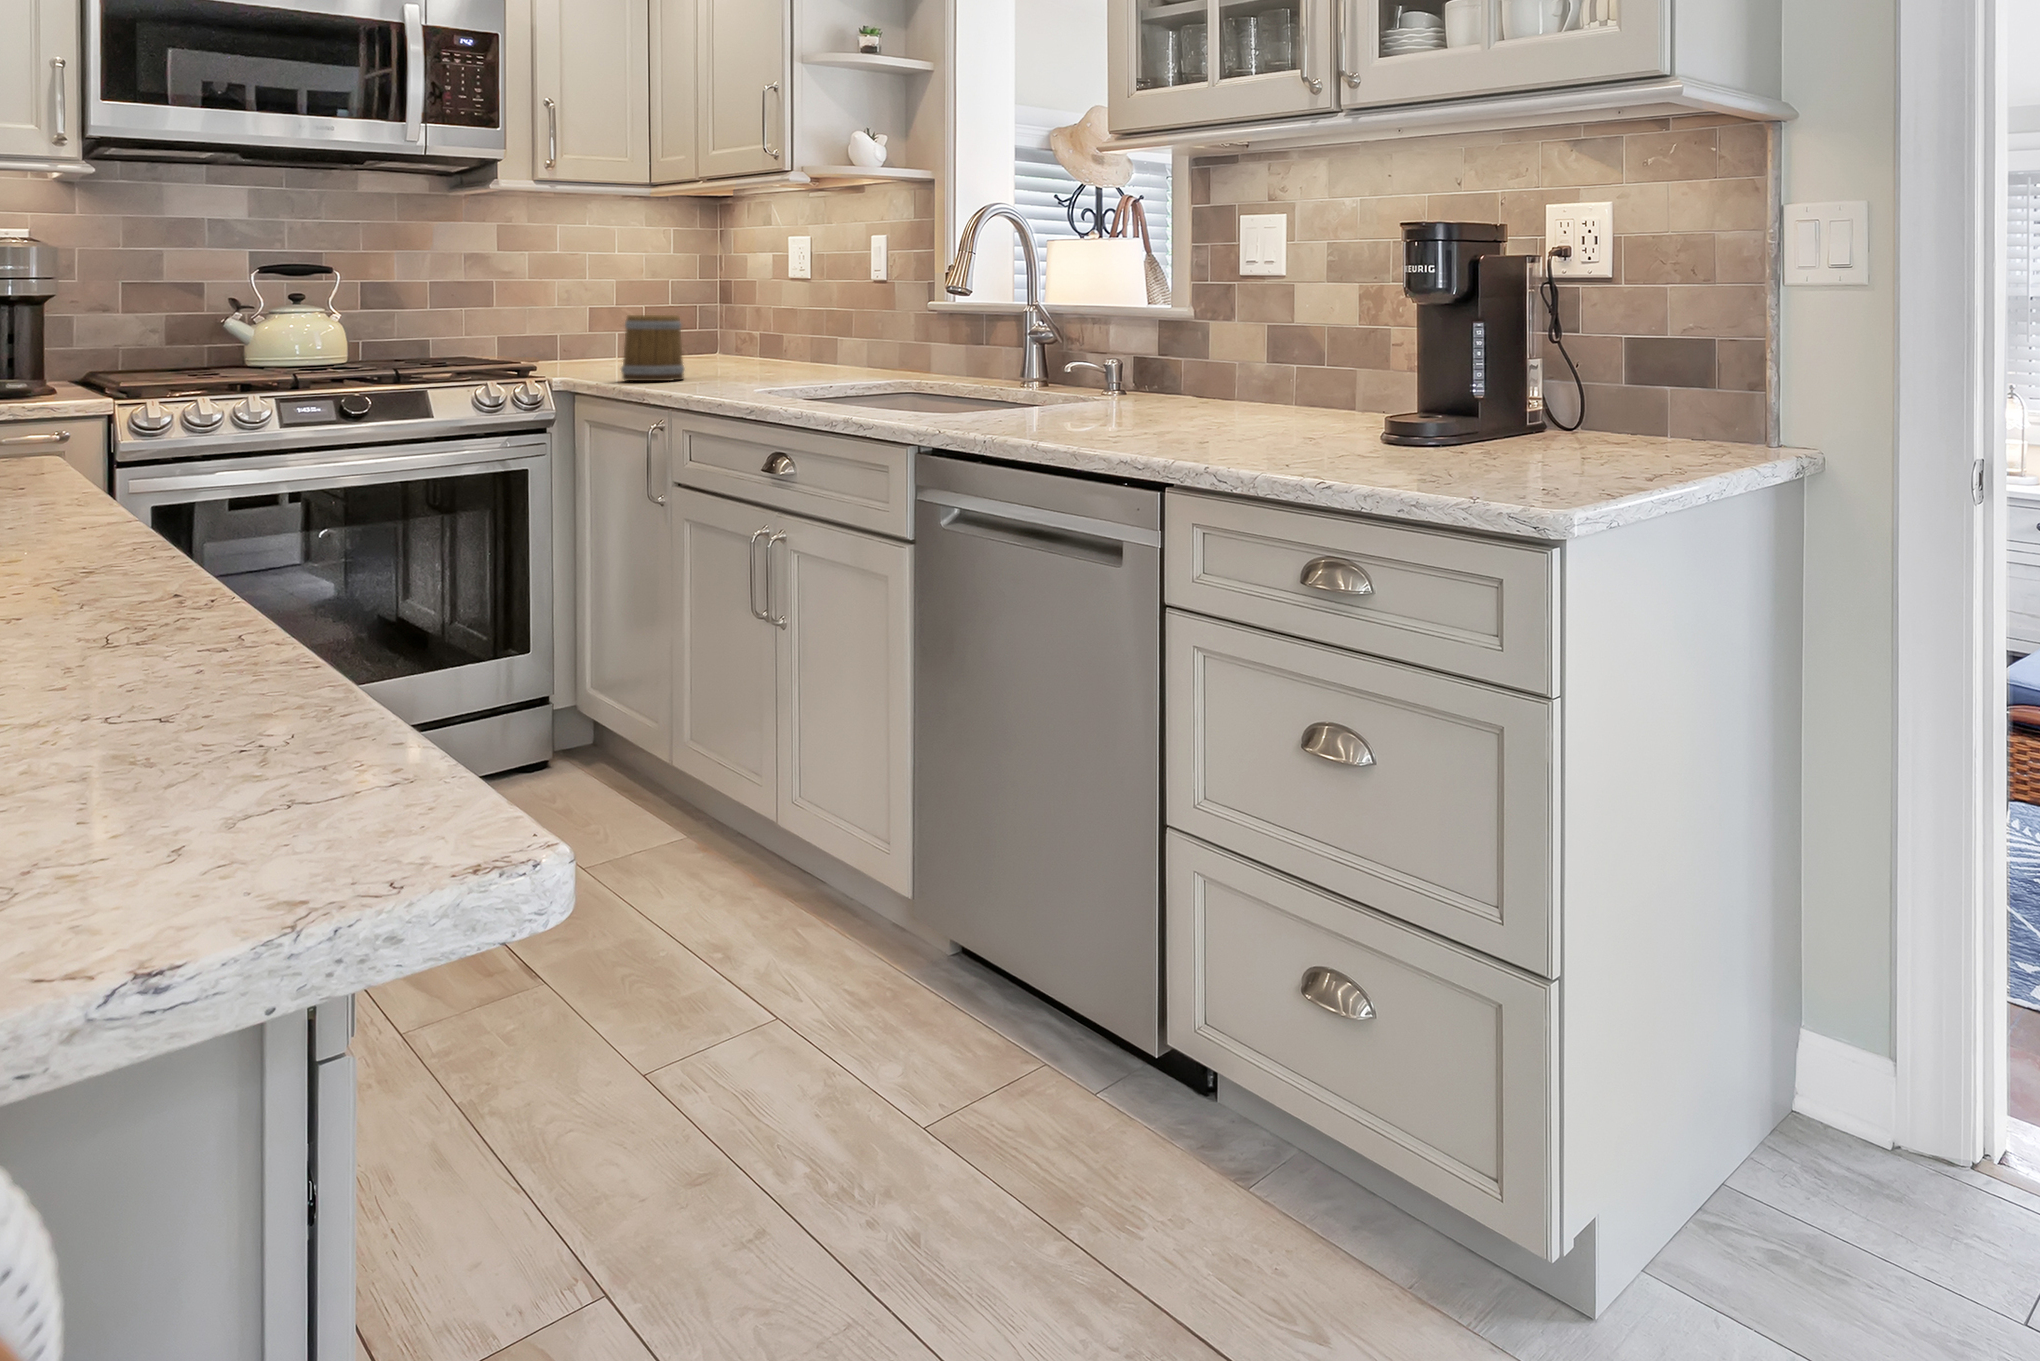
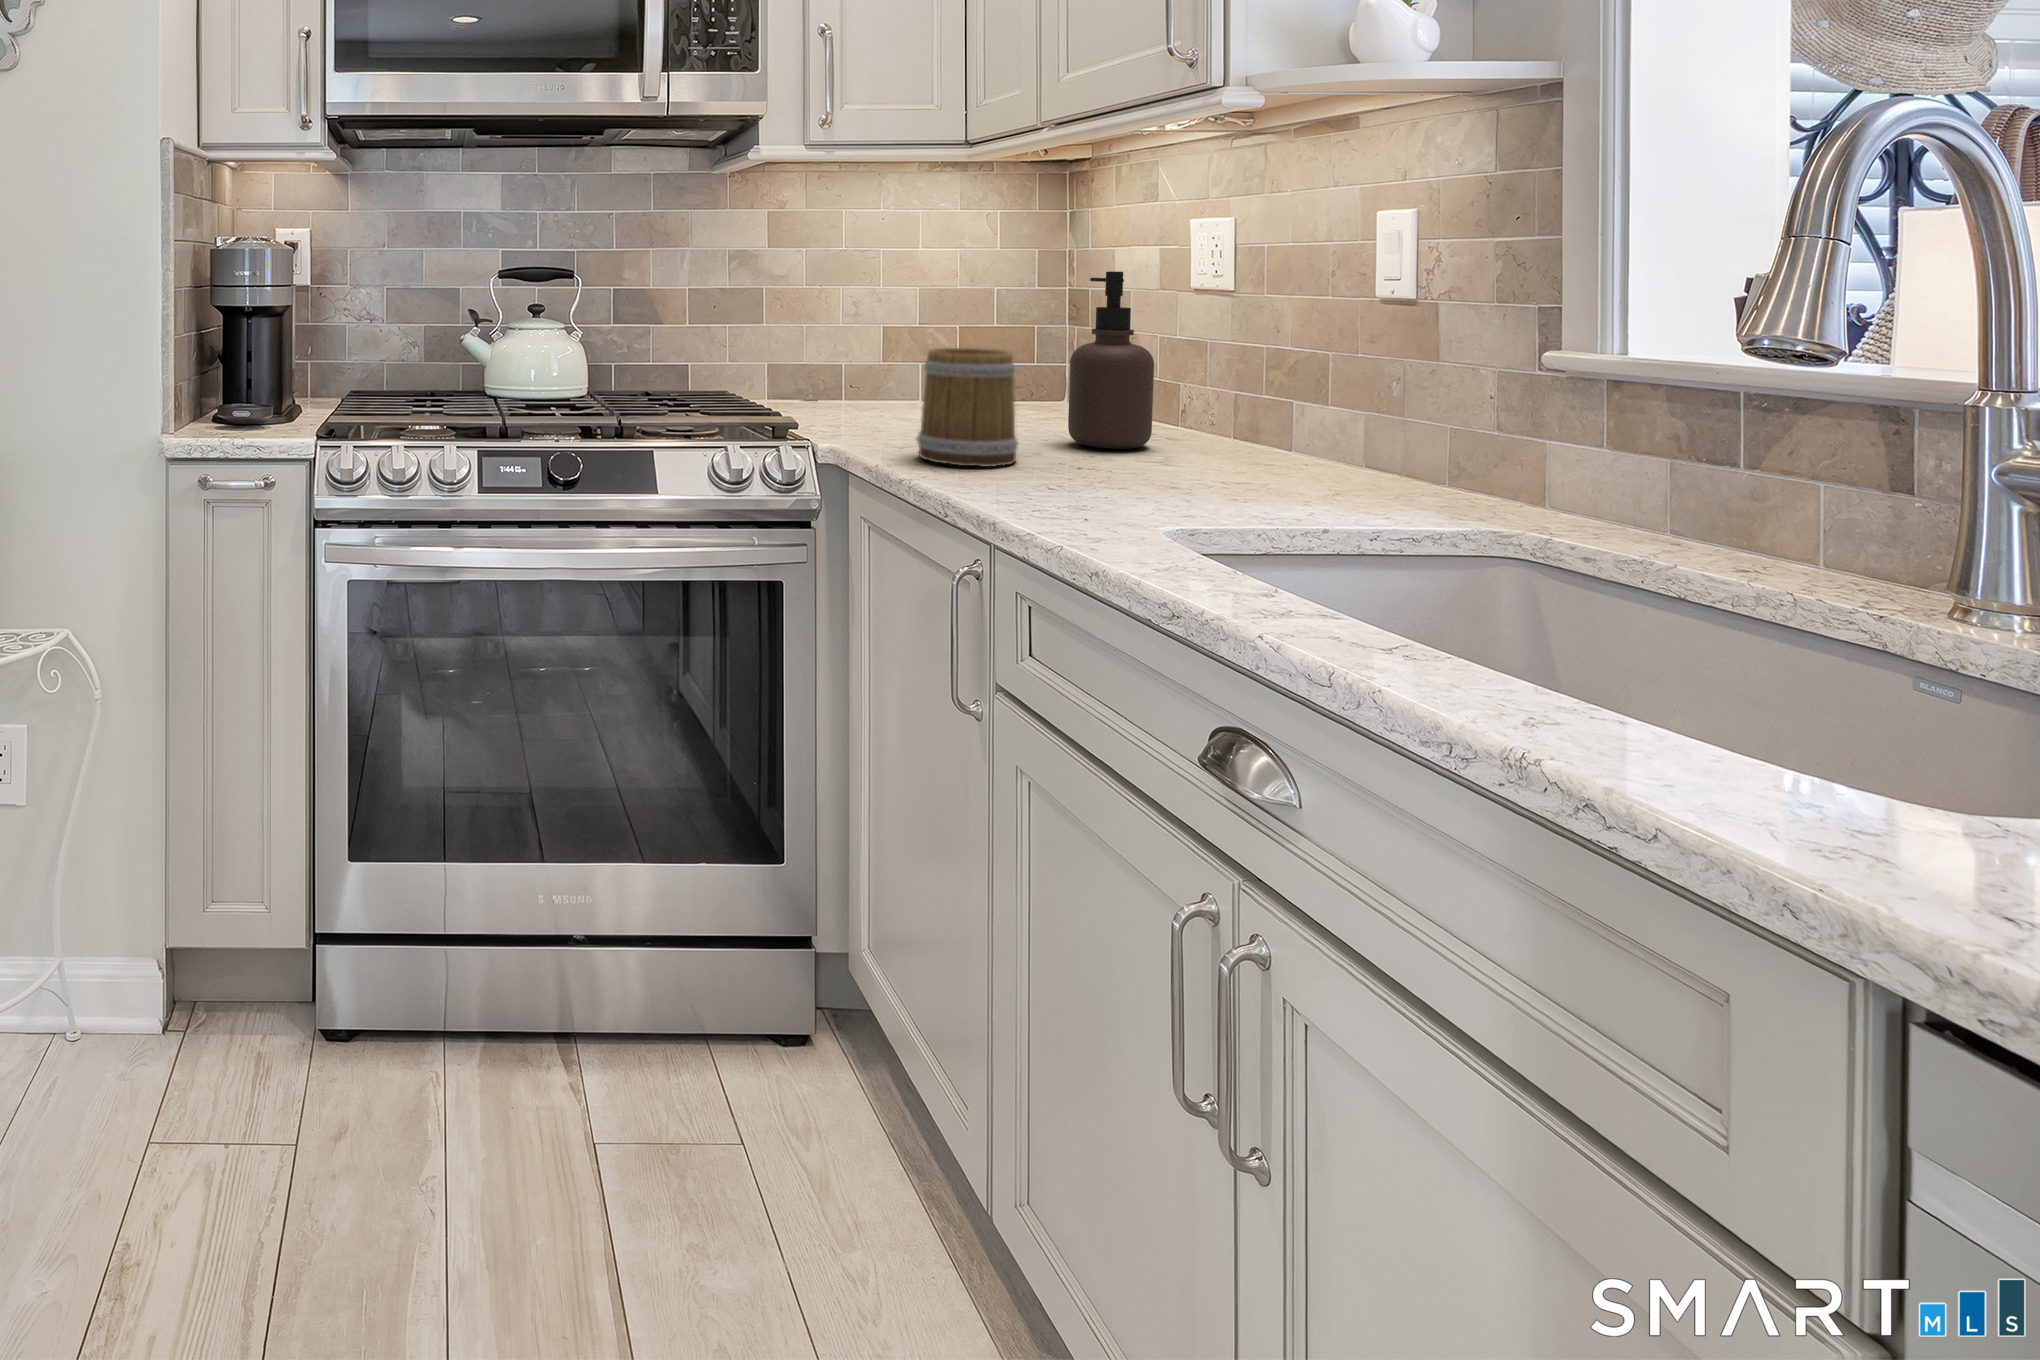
soap dispenser: none [720,272,769,374] -> present [1068,272,1154,449]

